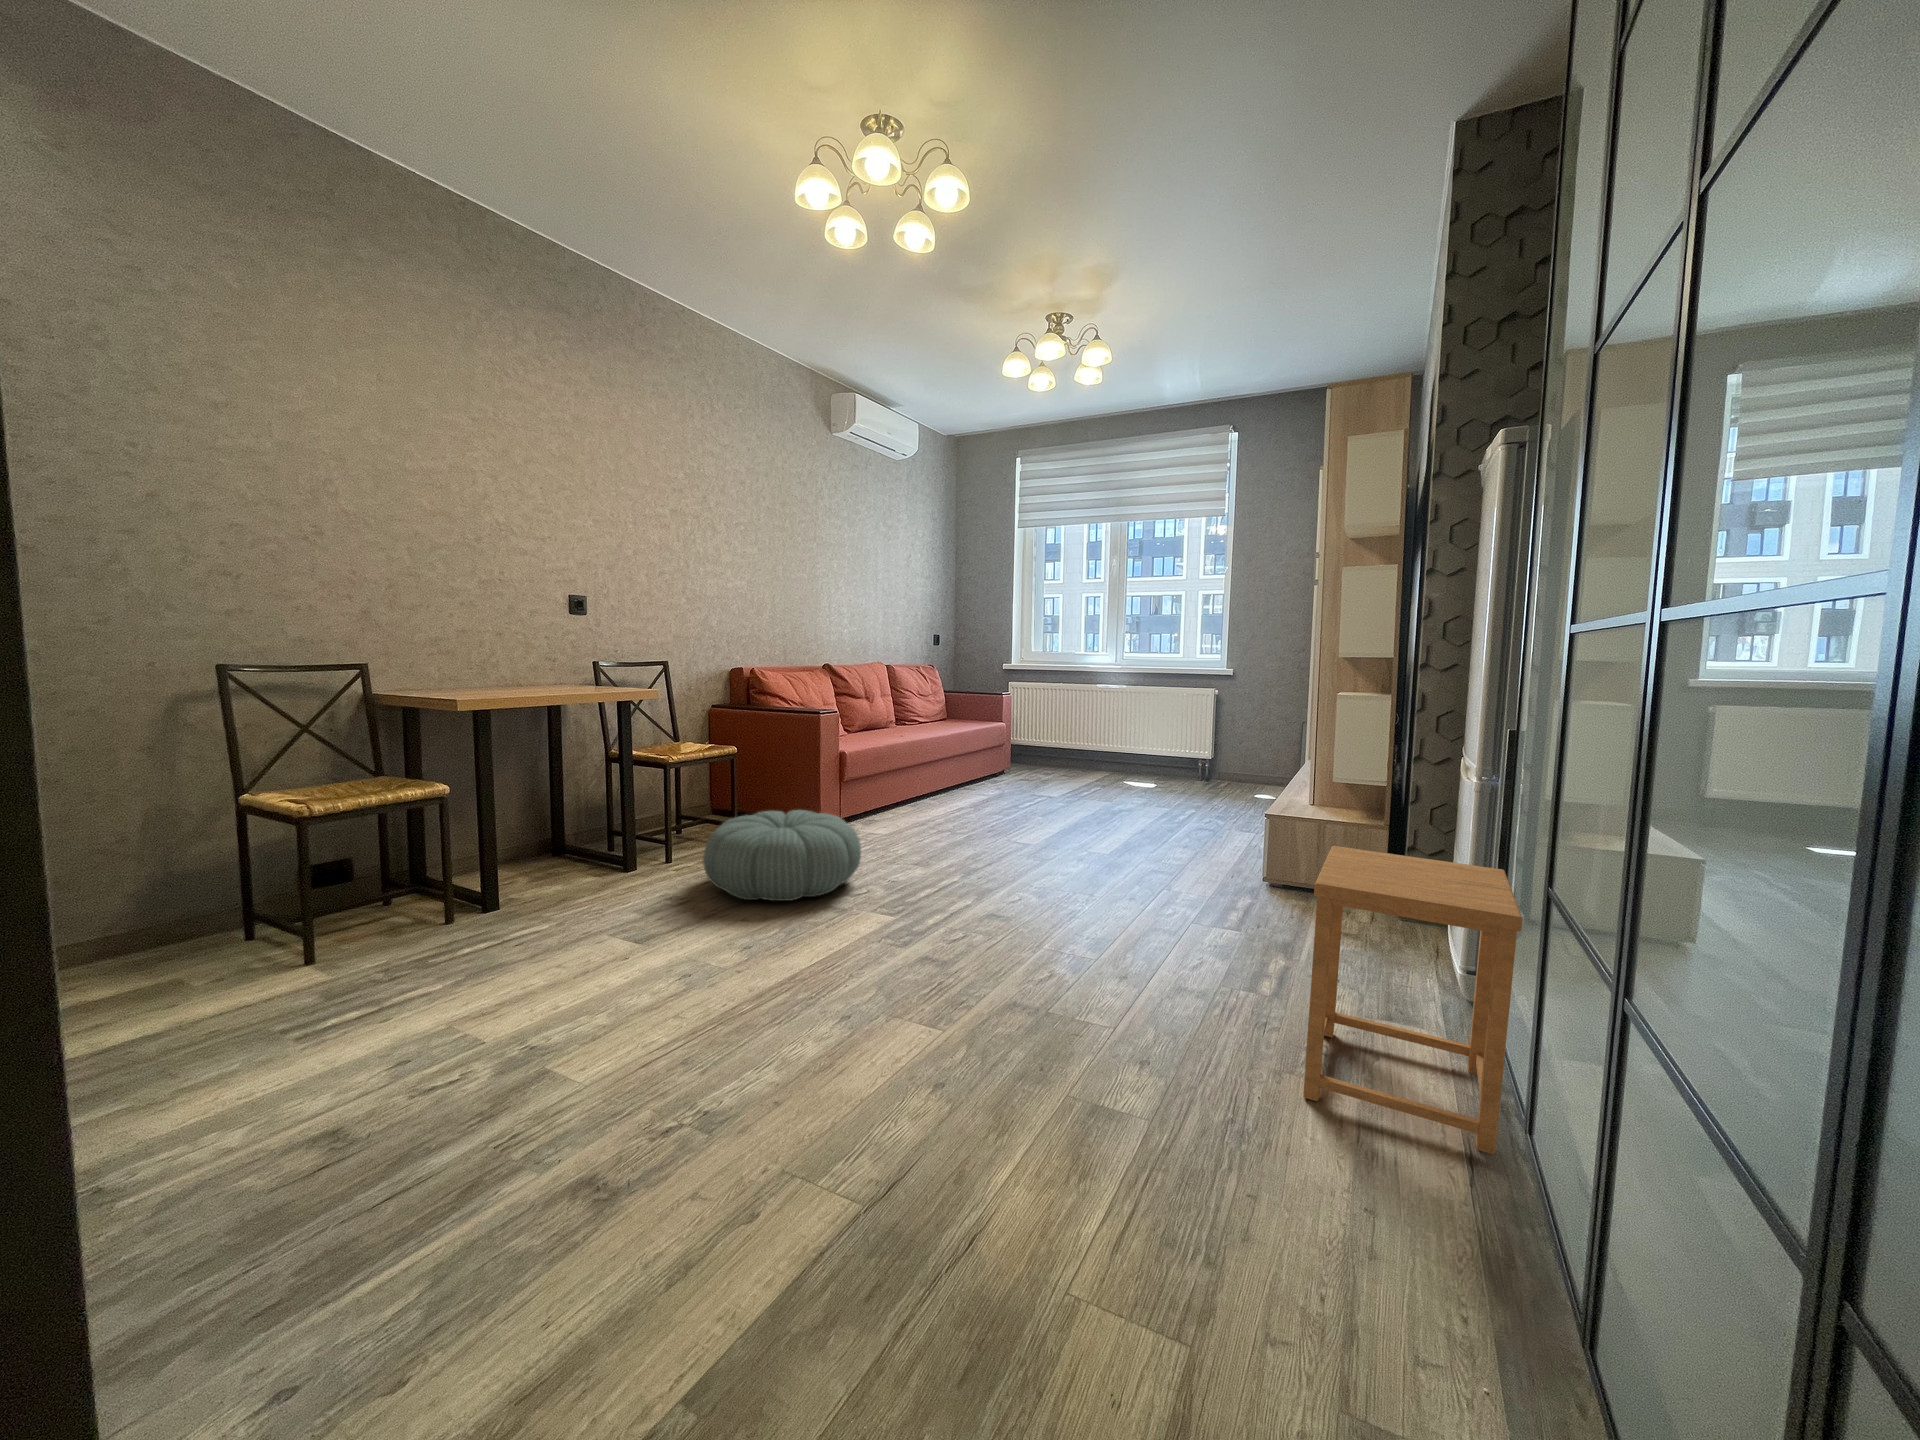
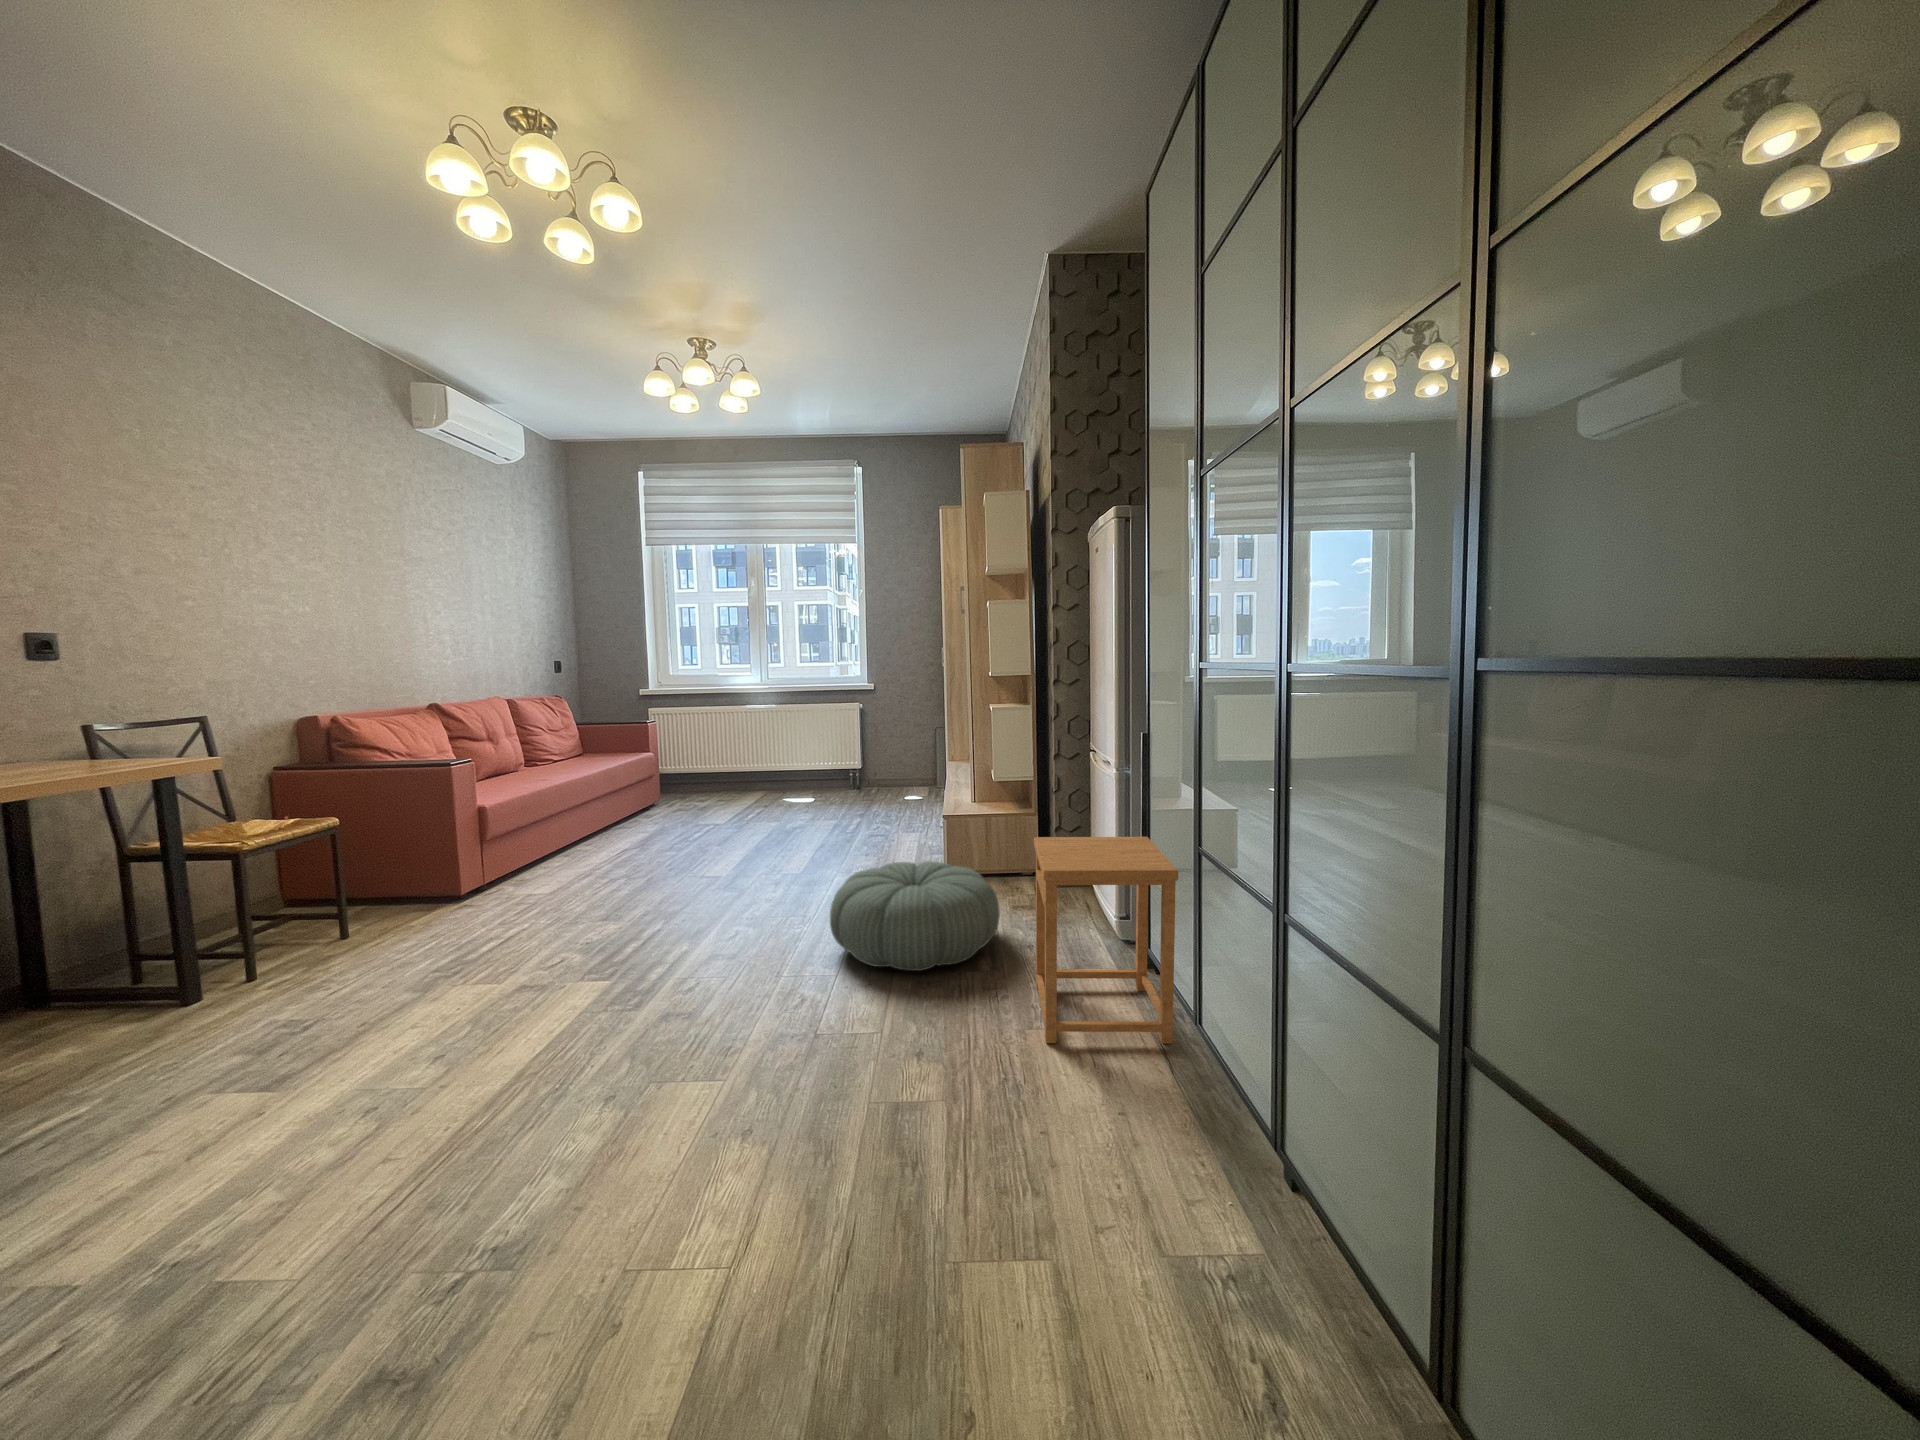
pouf: present [703,810,861,901] -> present [830,861,1000,971]

